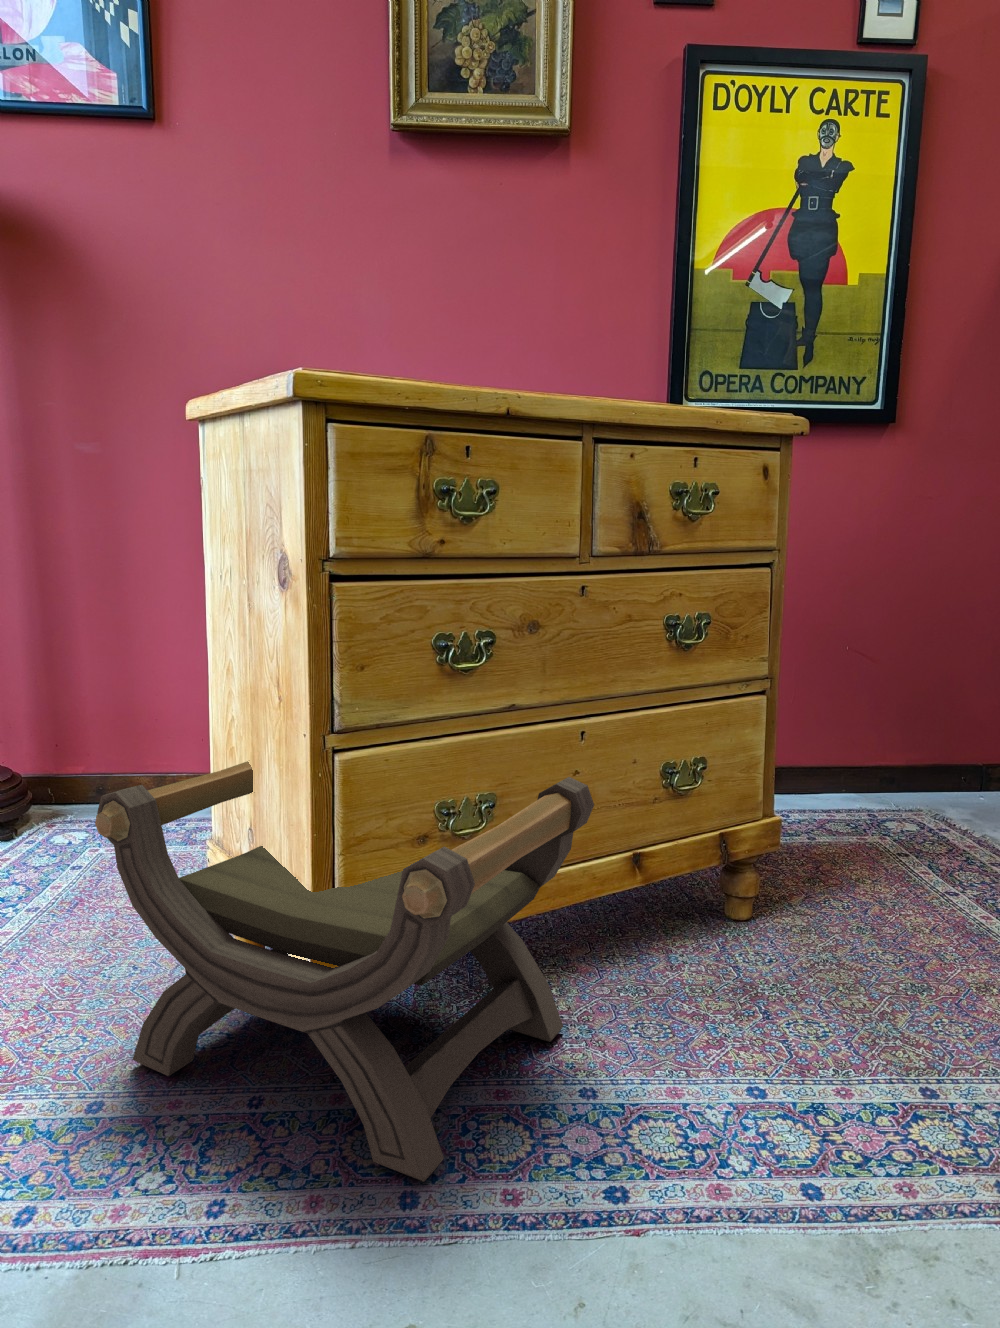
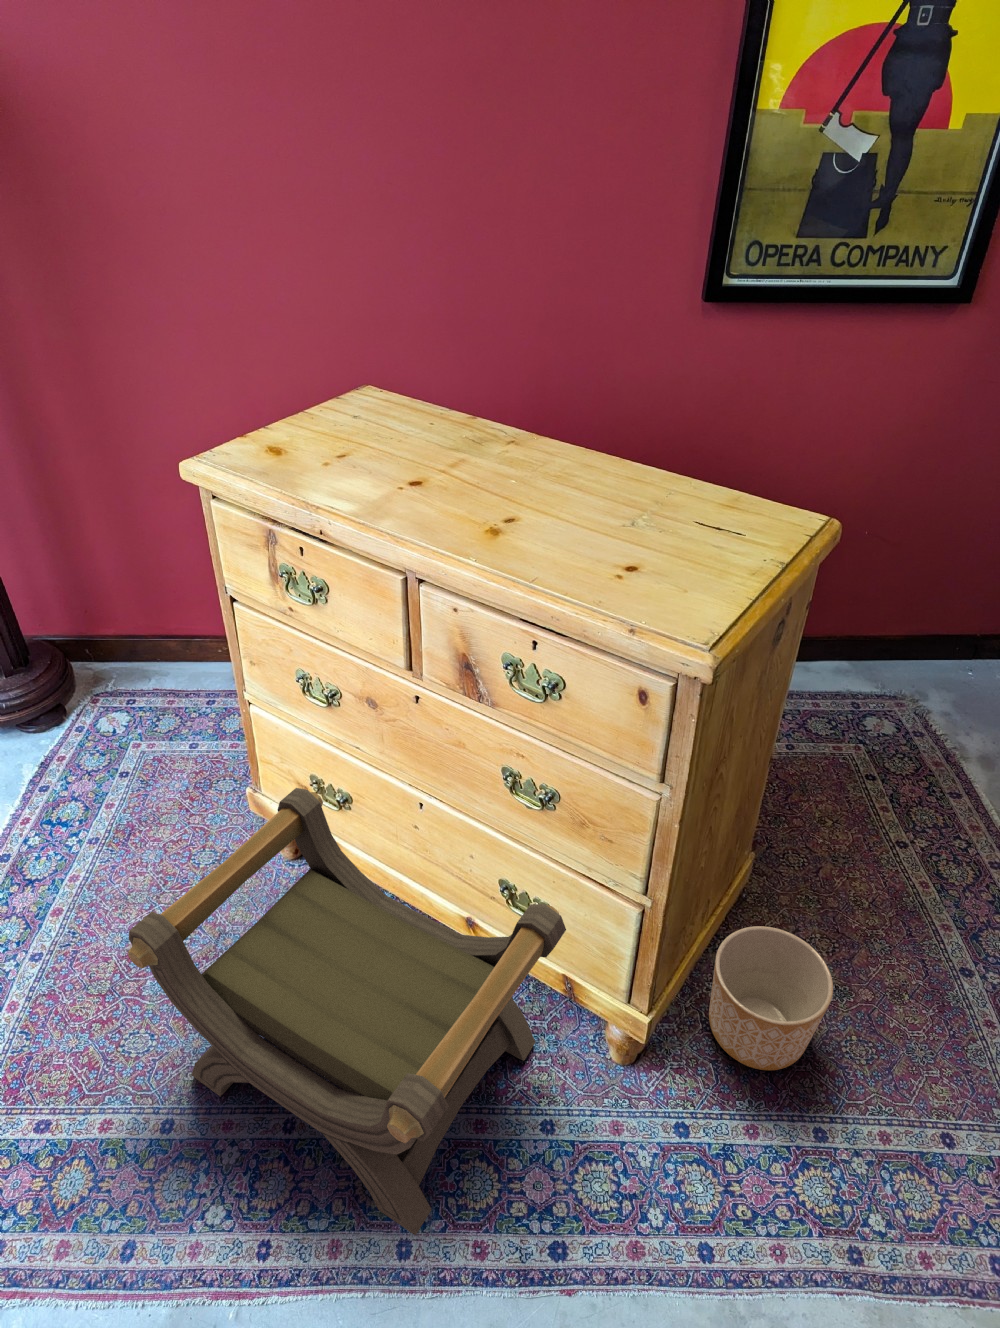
planter: none [765,884,906,1041] -> present [709,926,833,1070]

